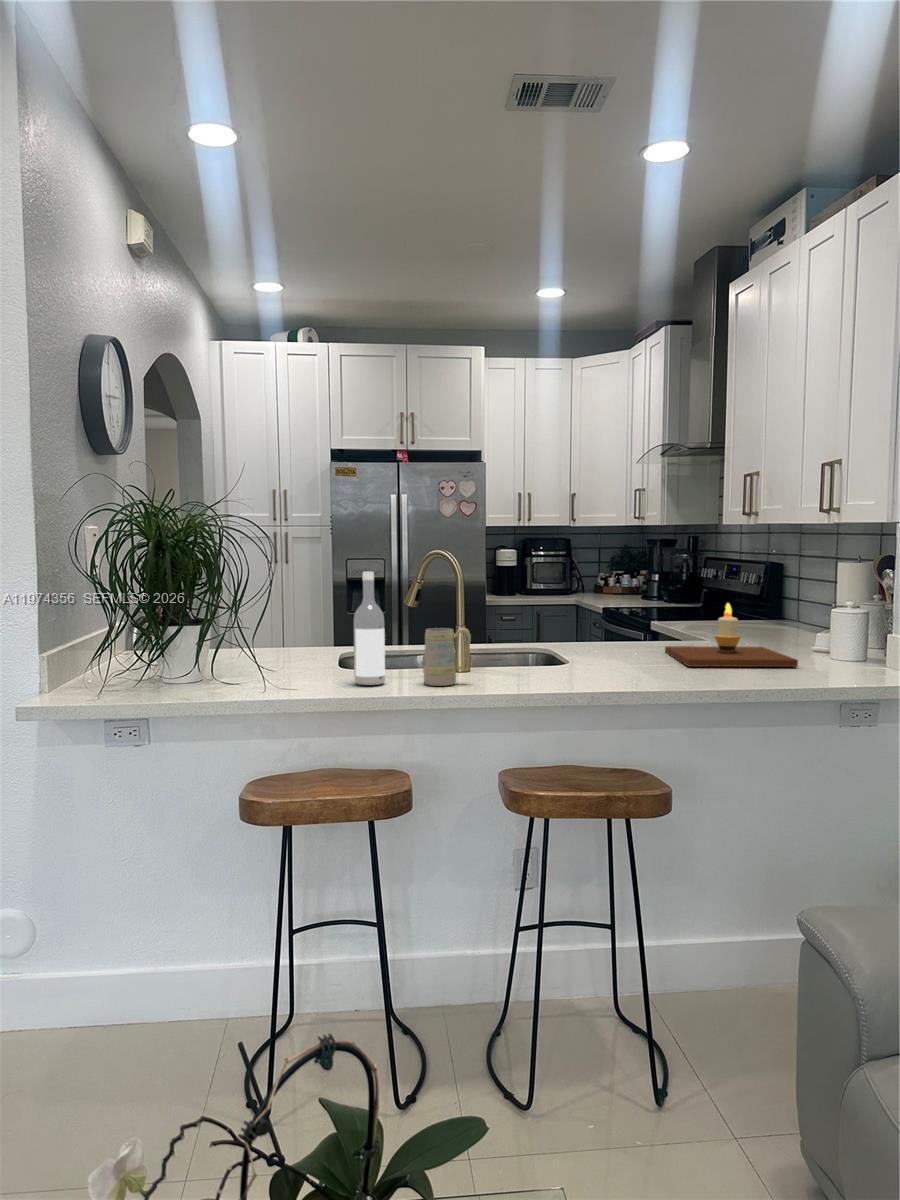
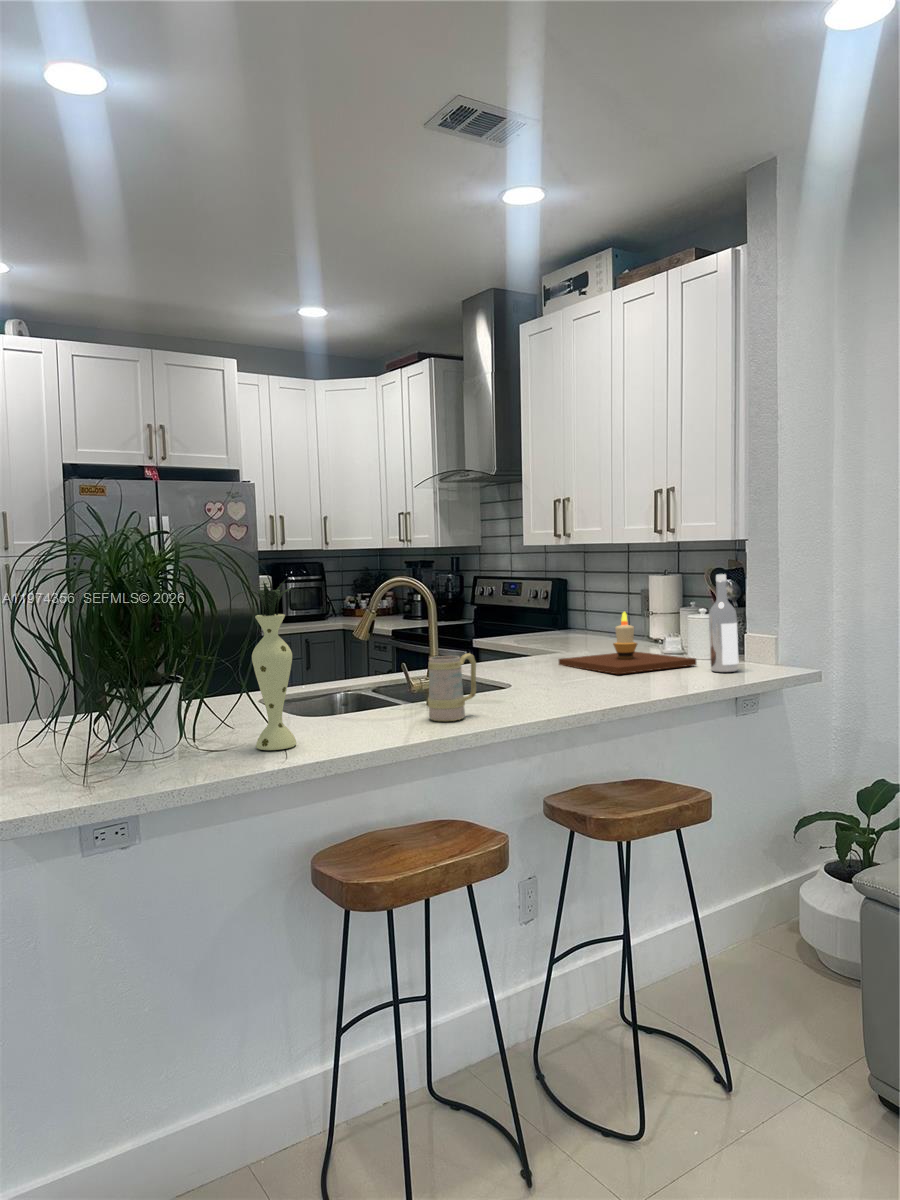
vase: none [246,553,306,688] -> present [231,581,304,750]
wine bottle: present [354,572,385,685] -> present [709,574,738,672]

